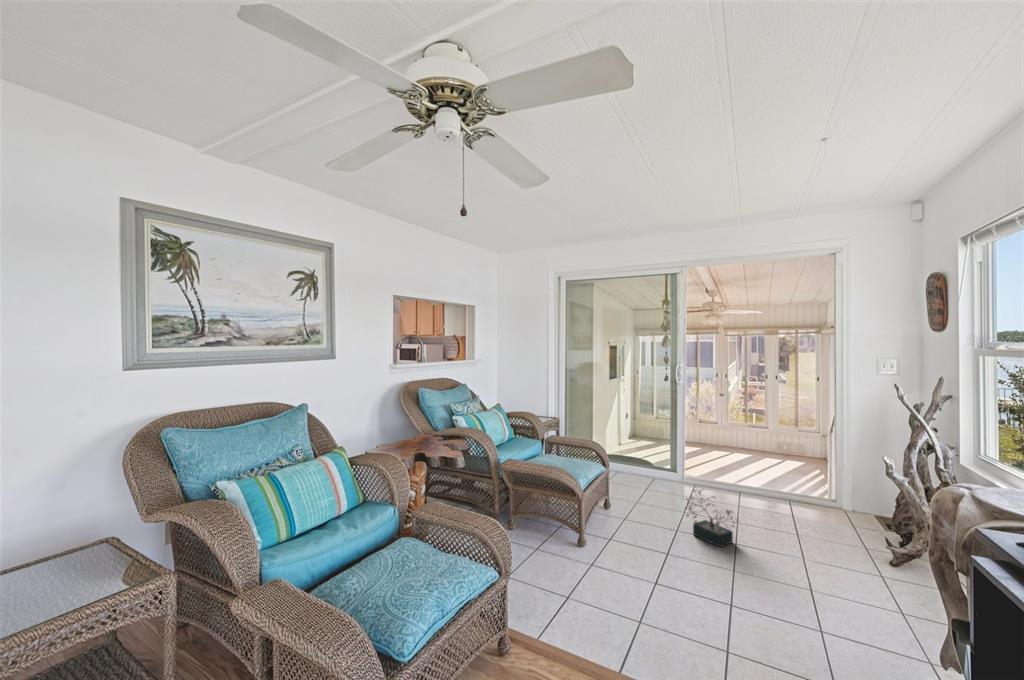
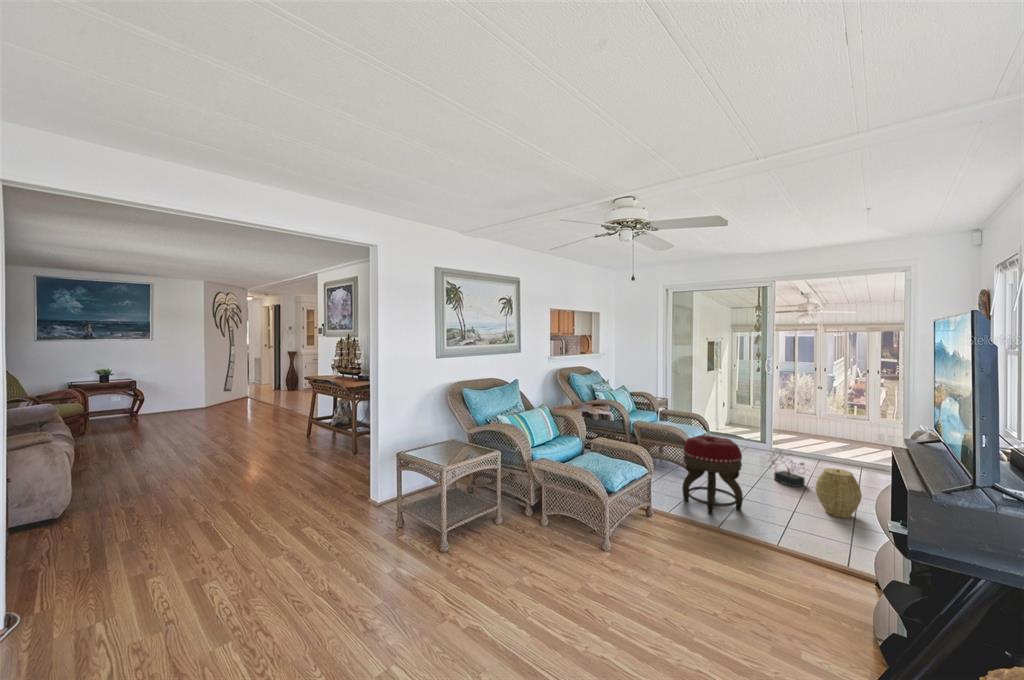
footstool: none [566,487,657,632] -> present [682,436,743,514]
woven basket: none [758,529,825,612] -> present [816,468,862,518]

